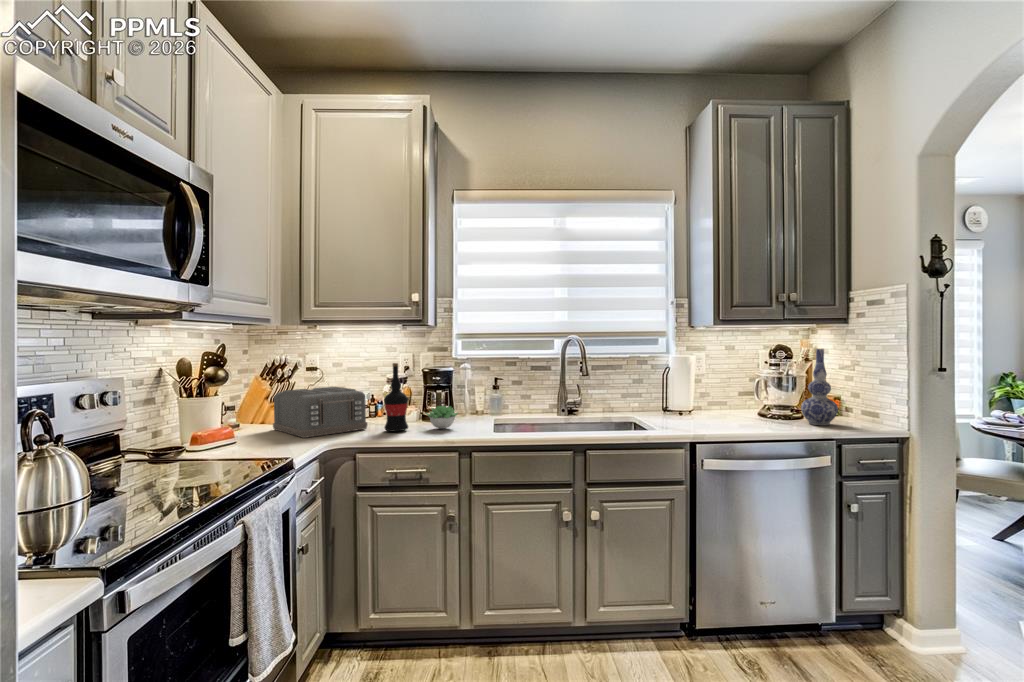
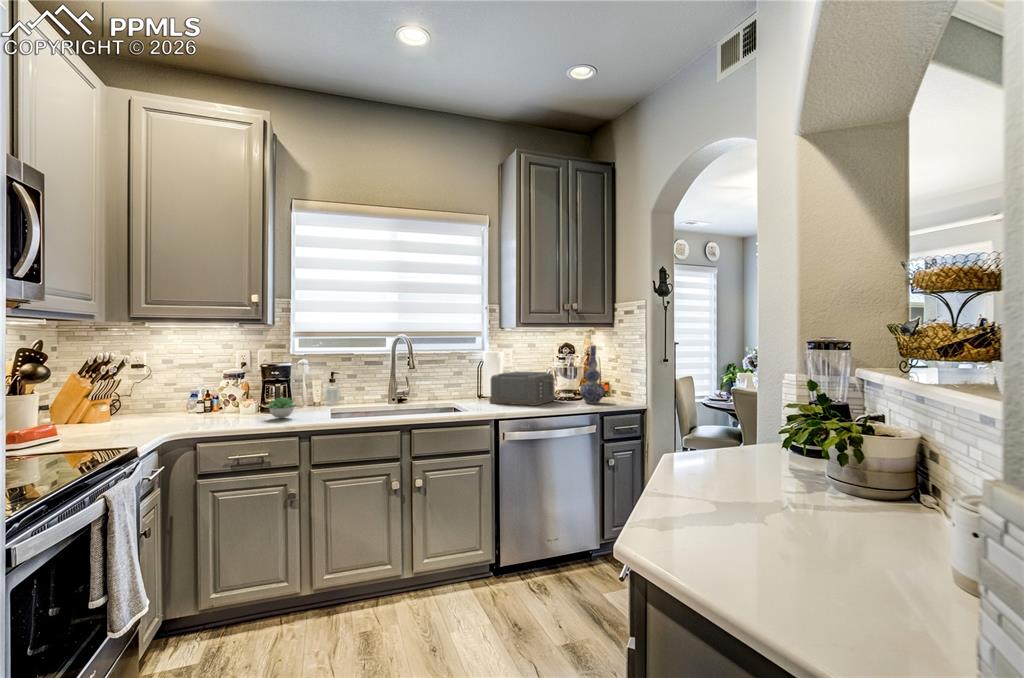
wine bottle: present [384,363,408,431] -> none [223,359,248,422]
toaster: present [273,387,368,438] -> present [489,371,556,406]

